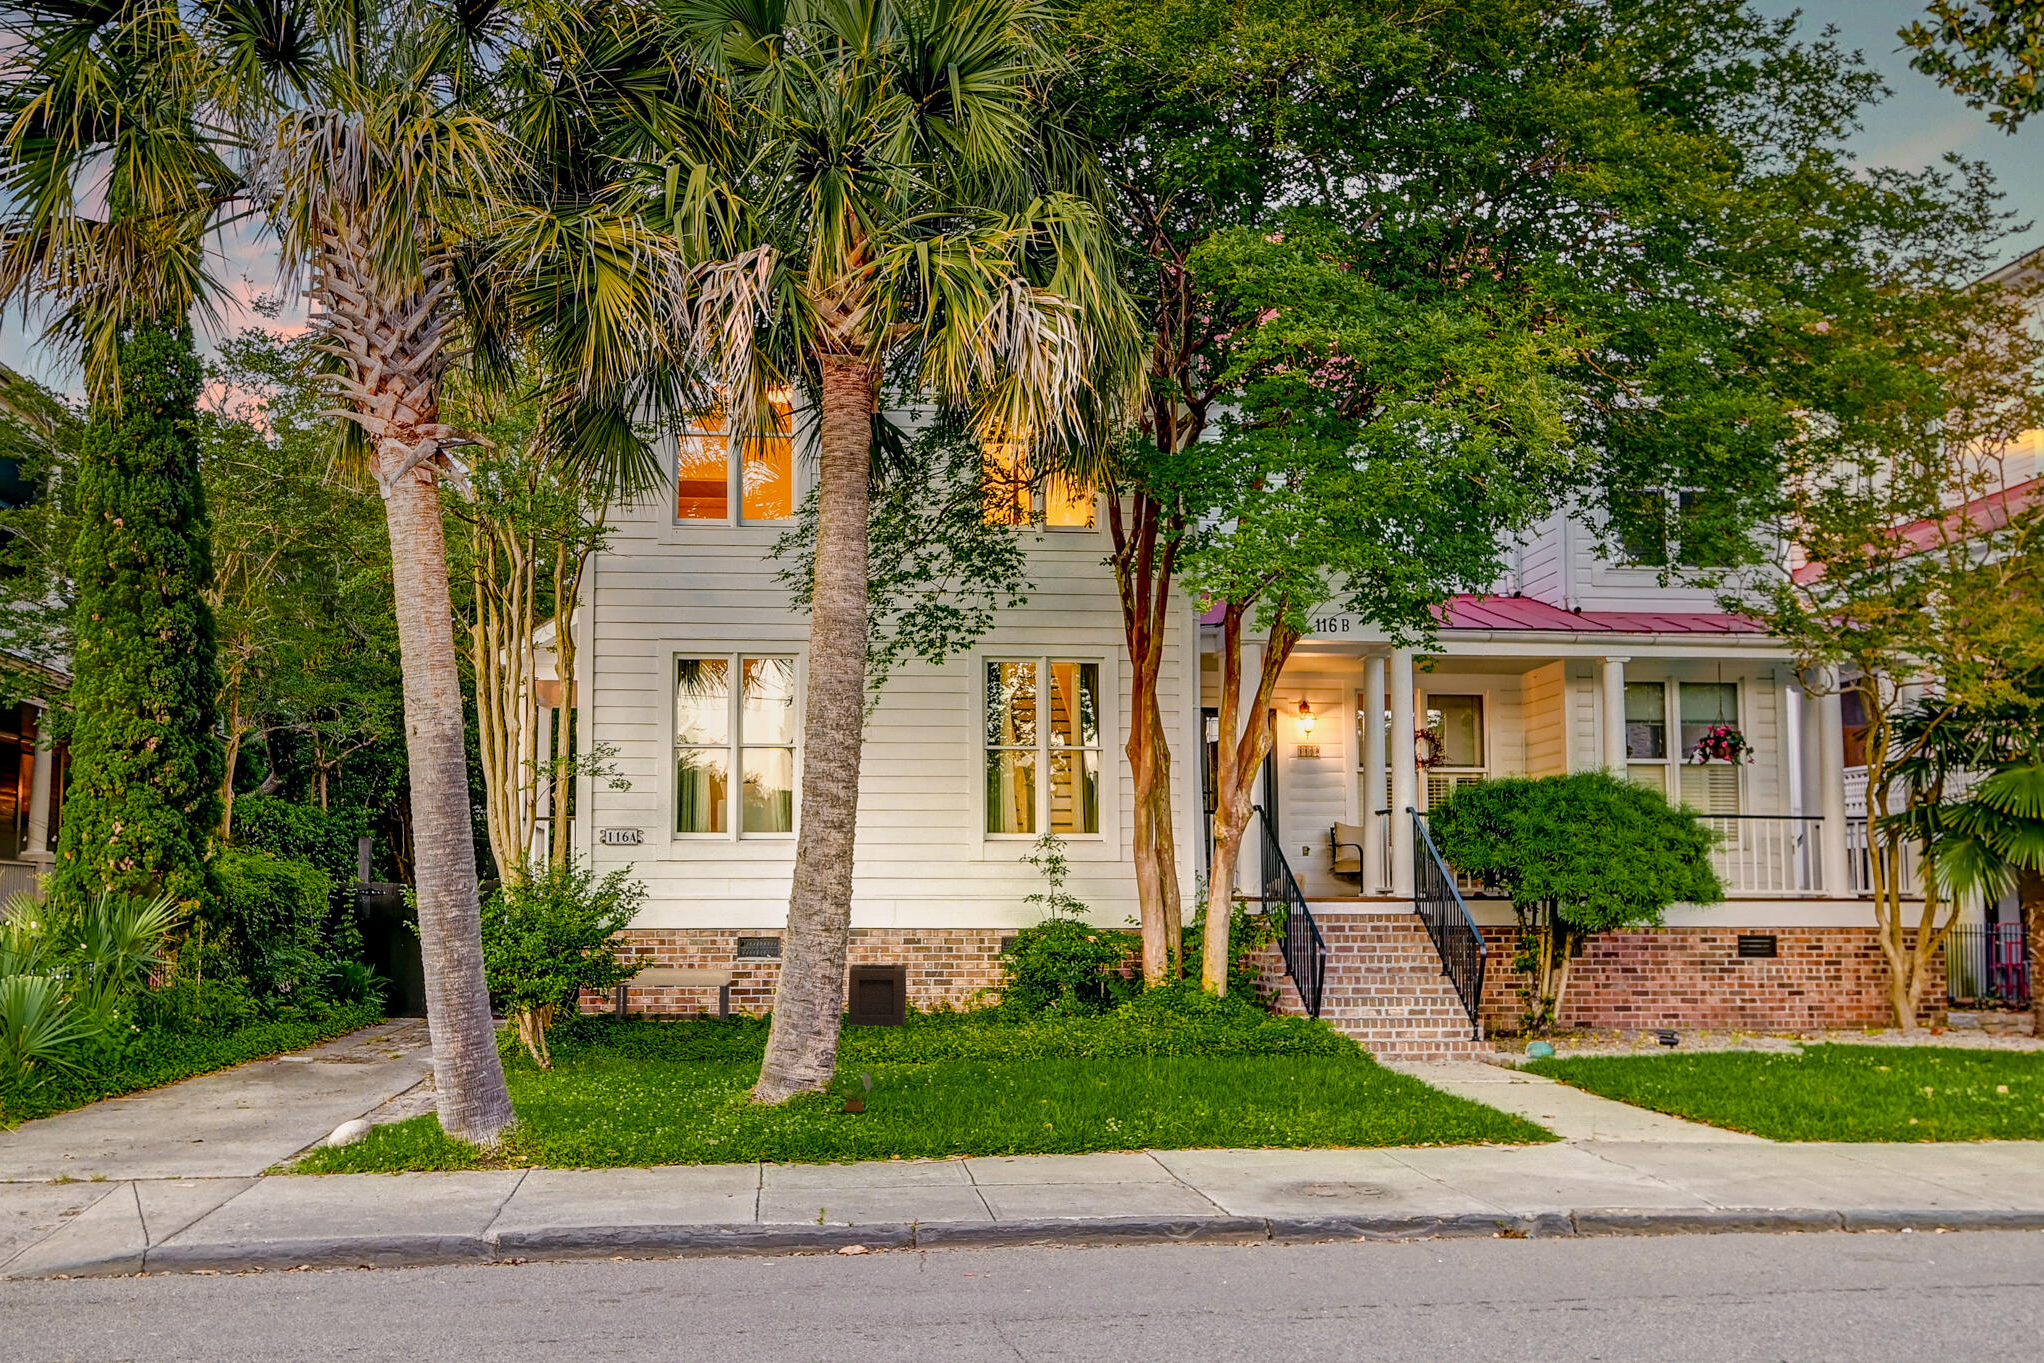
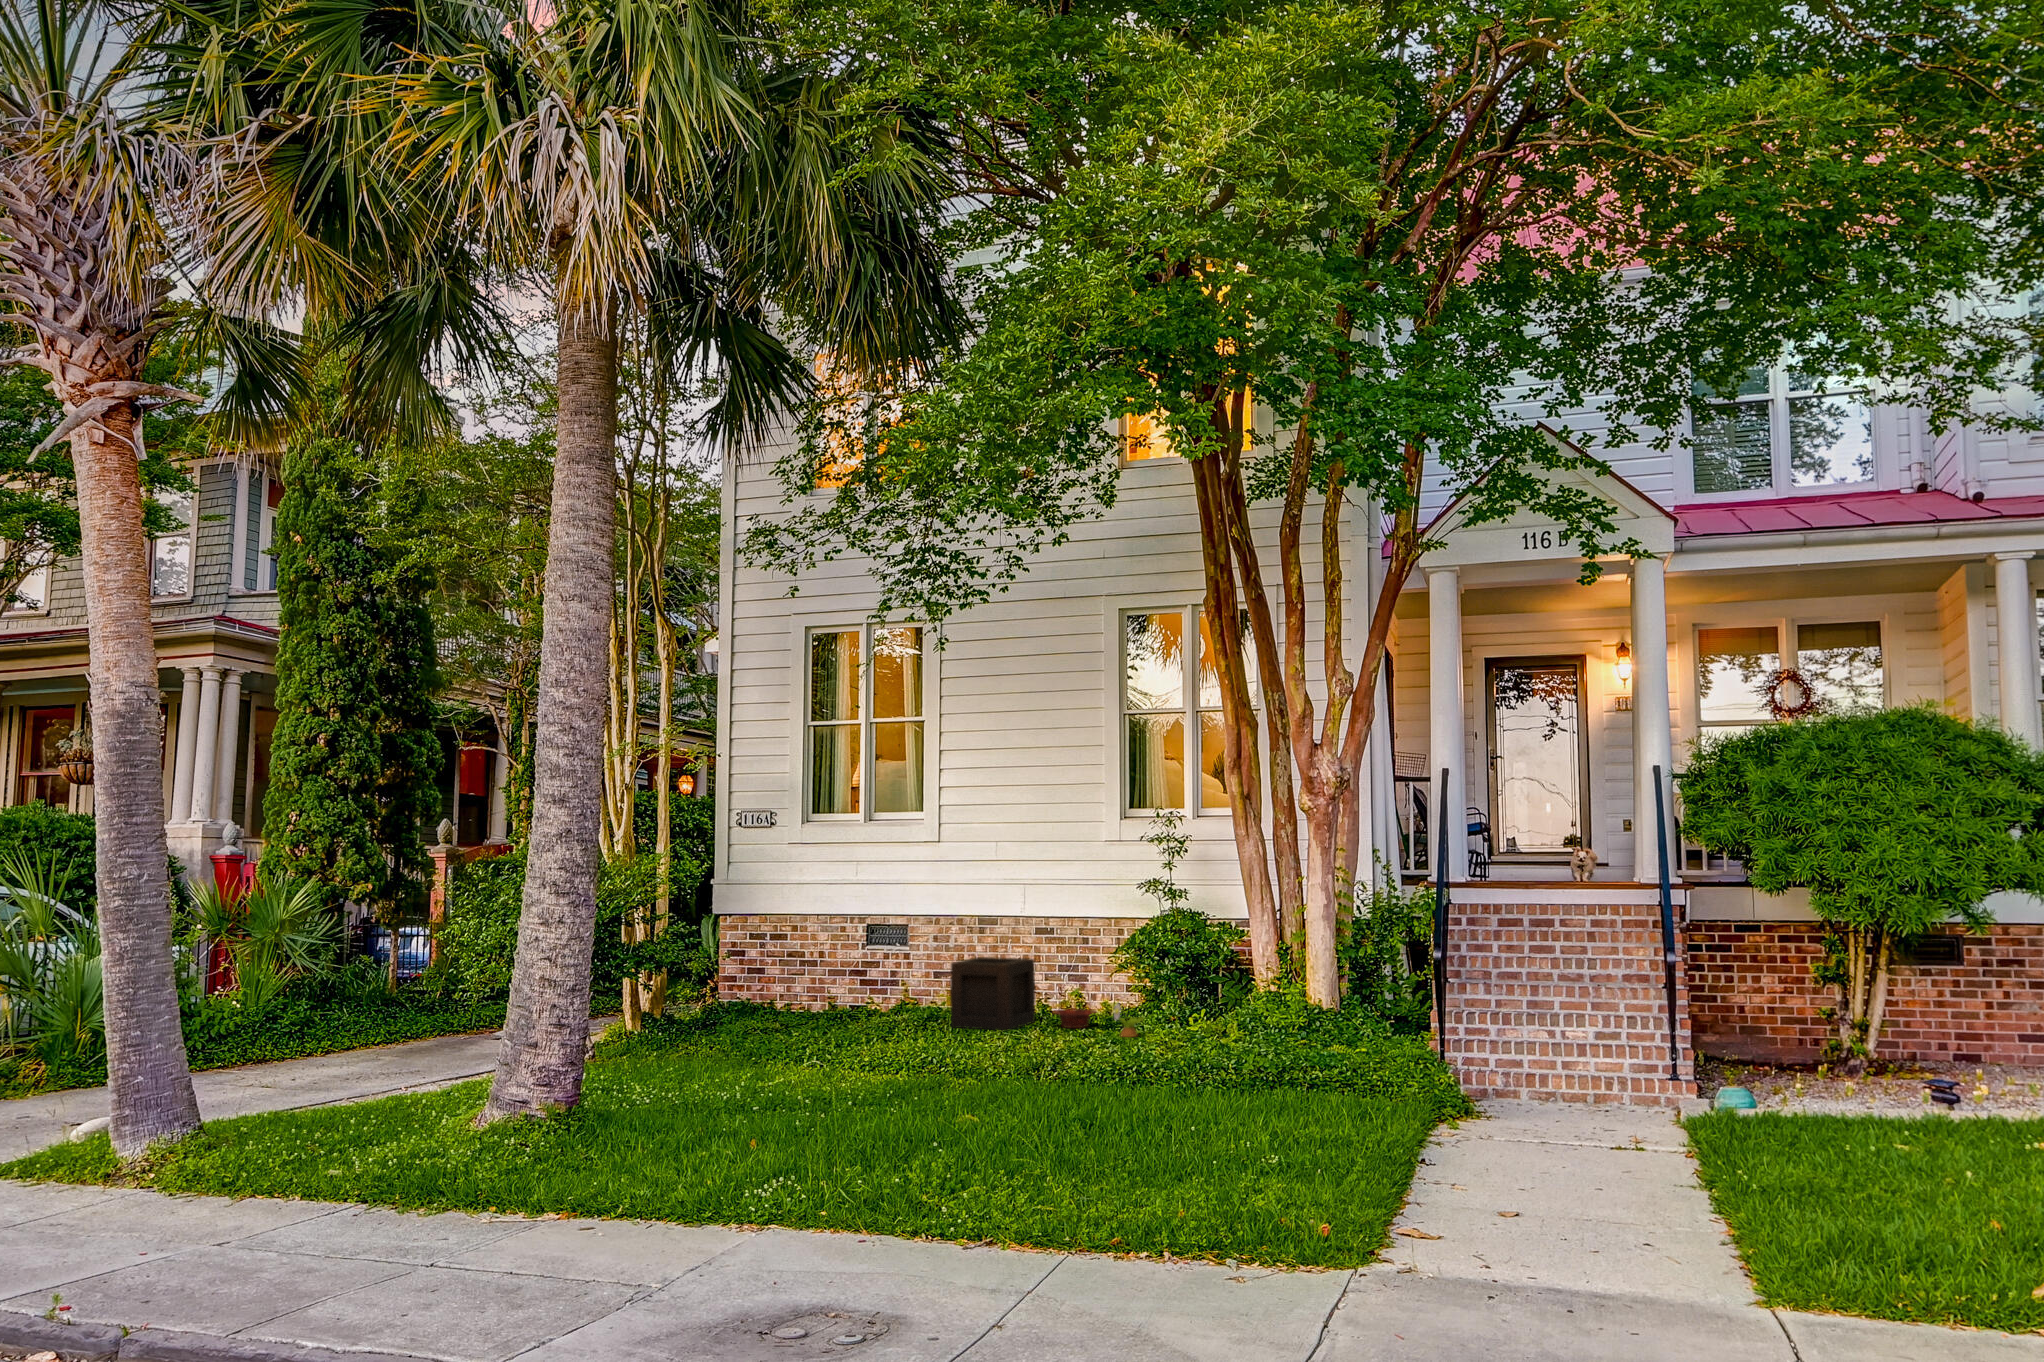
bench: present [616,968,731,1023] -> none [729,957,858,1020]
basket: none [930,982,968,1022] -> present [1054,984,1096,1028]
decorative plant: present [837,1072,871,1111] -> present [1114,1004,1143,1037]

